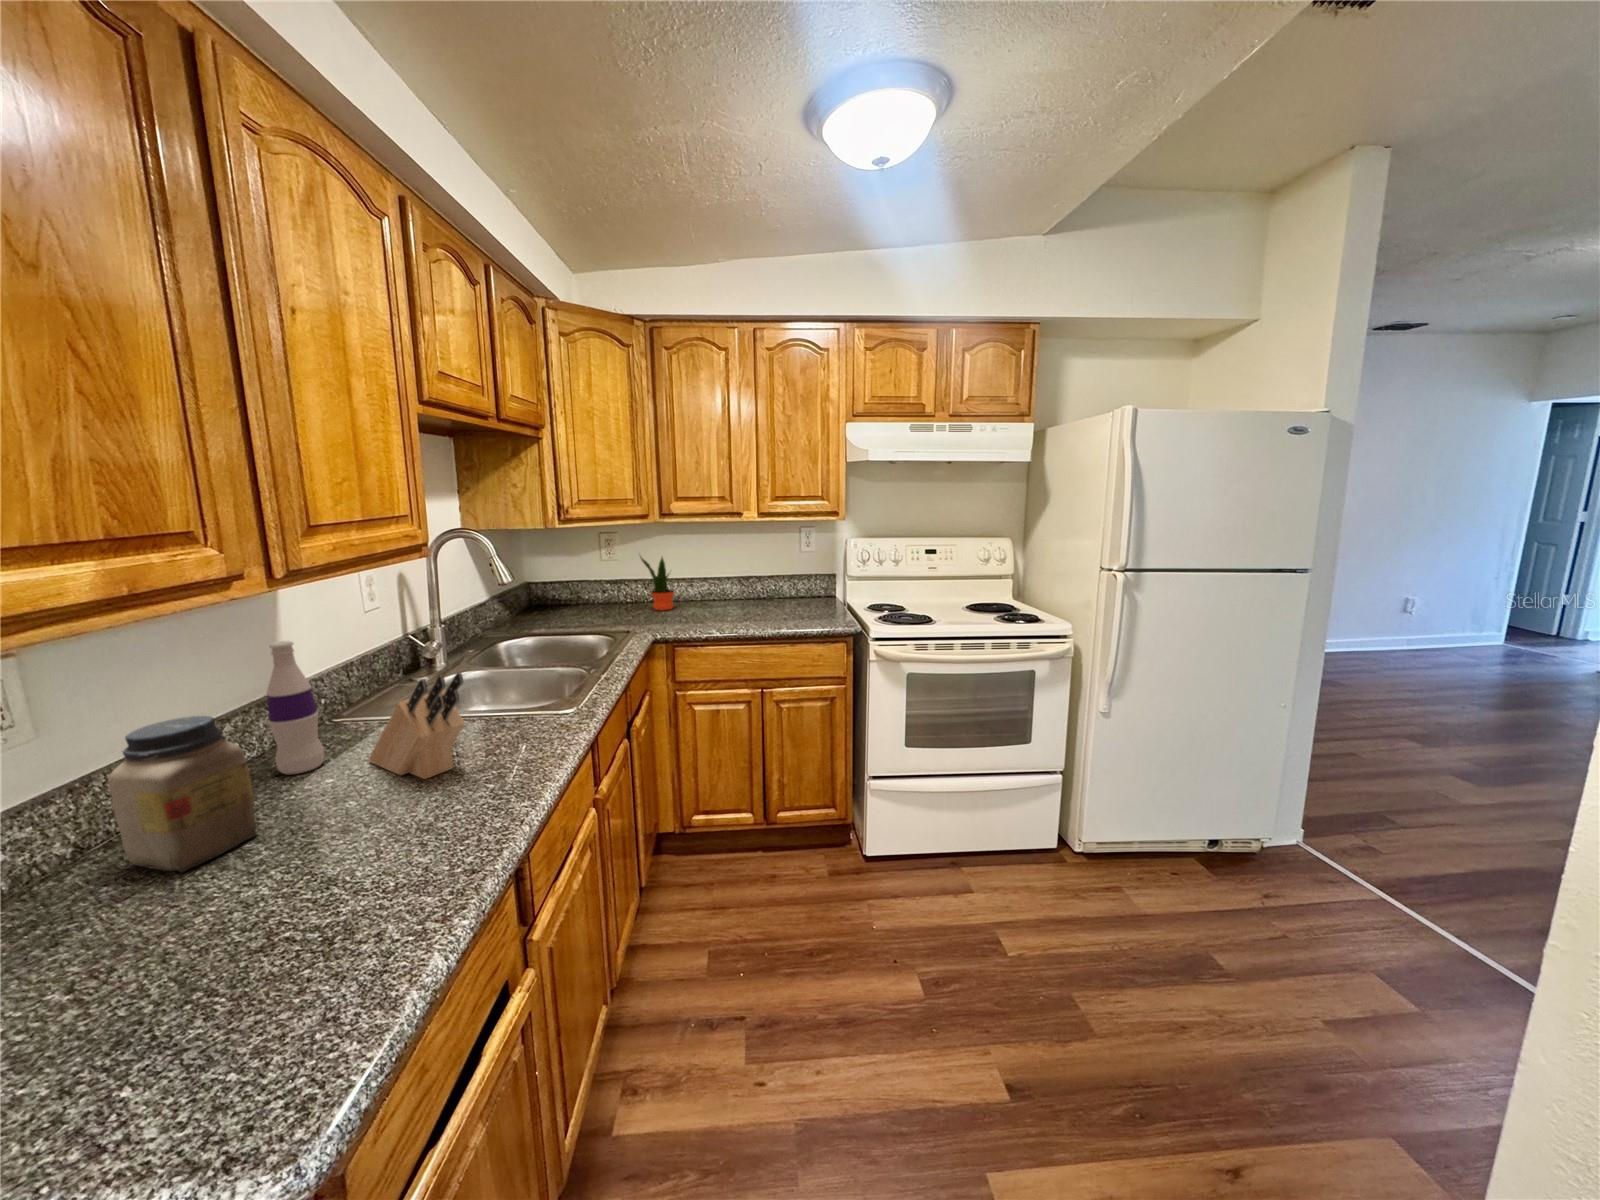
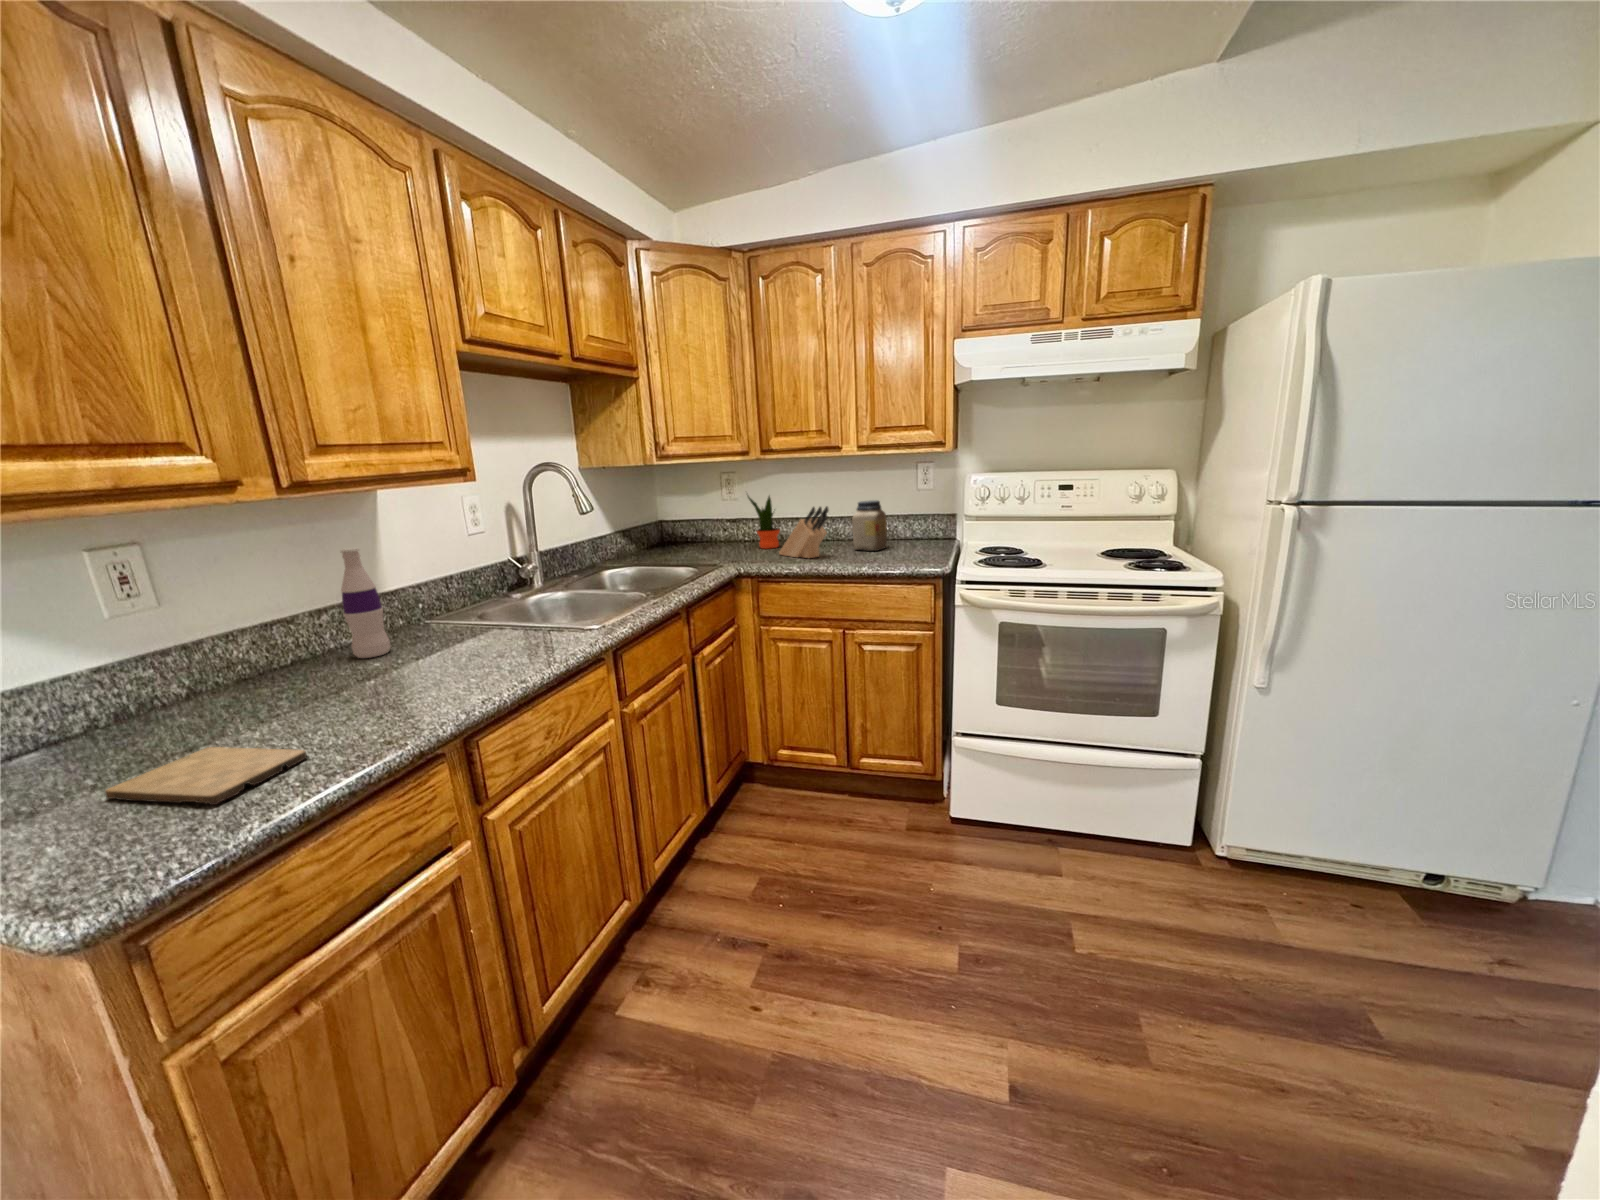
knife block: present [369,672,465,779] -> present [779,506,829,558]
jar: present [108,716,256,872] -> present [852,500,887,551]
cutting board: none [129,891,377,999] -> present [105,747,307,805]

